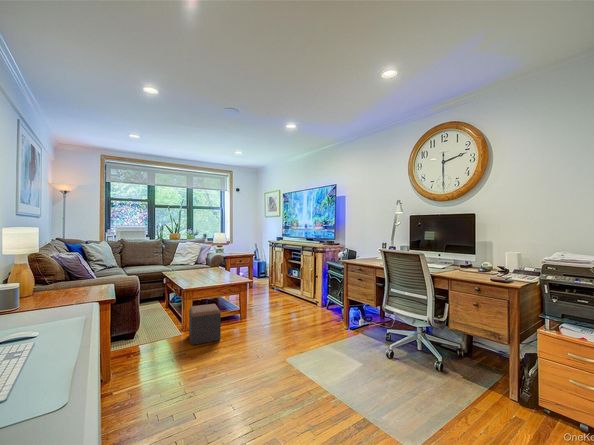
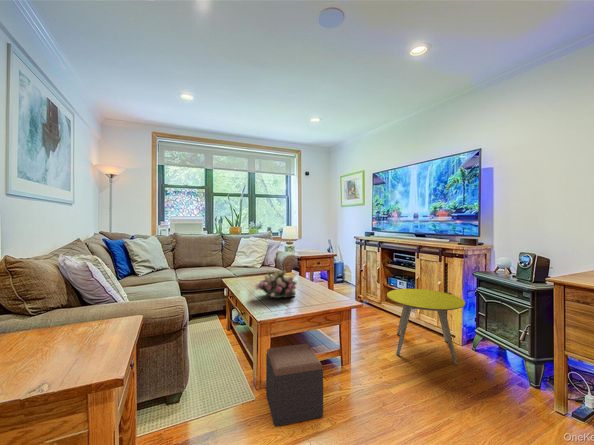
flower arrangement: none [185,263,214,280] -> present [256,270,297,298]
side table: none [275,274,320,316] -> present [387,289,465,365]

